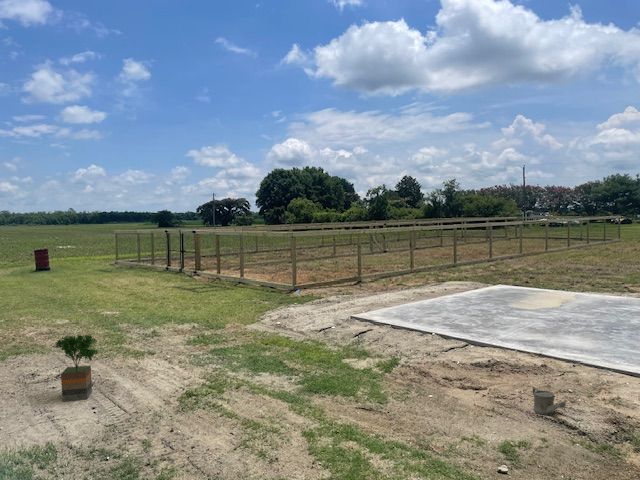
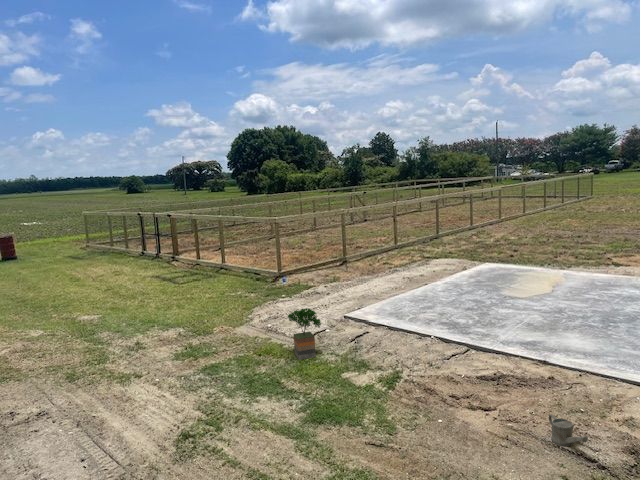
potted tree: present [55,335,98,401] -> present [288,308,321,360]

